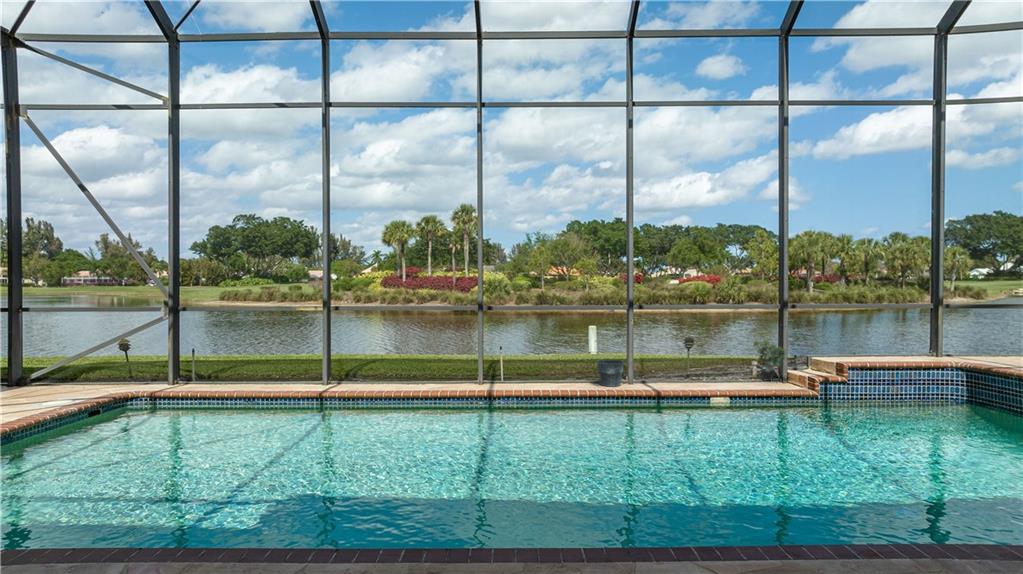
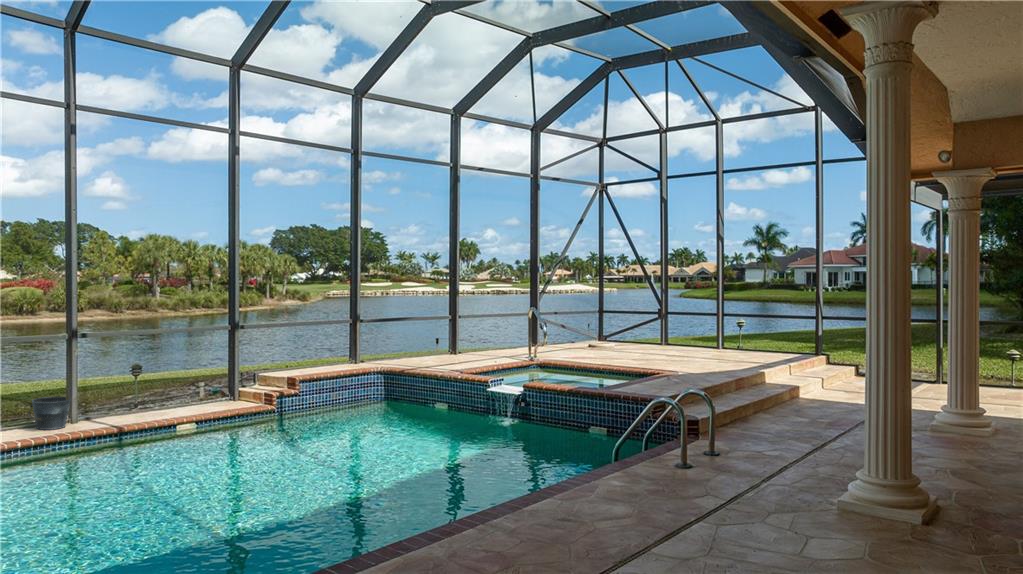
potted plant: present [753,340,786,381] -> none [206,359,243,401]

